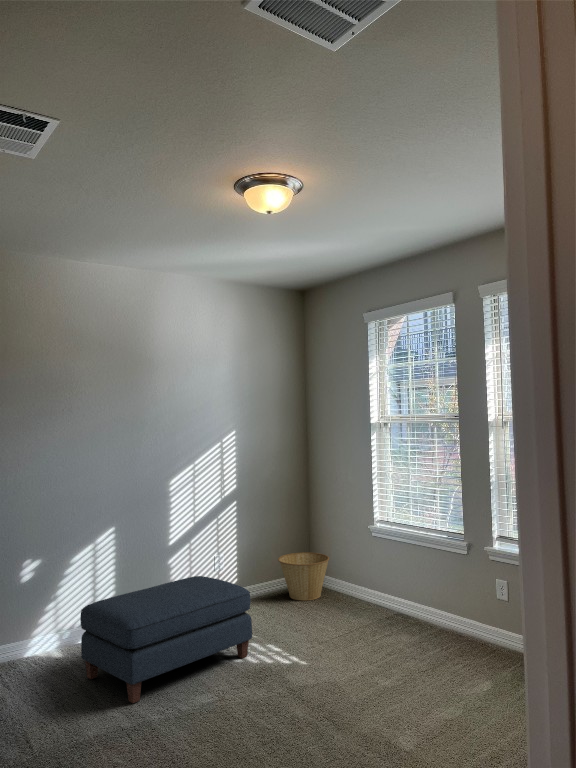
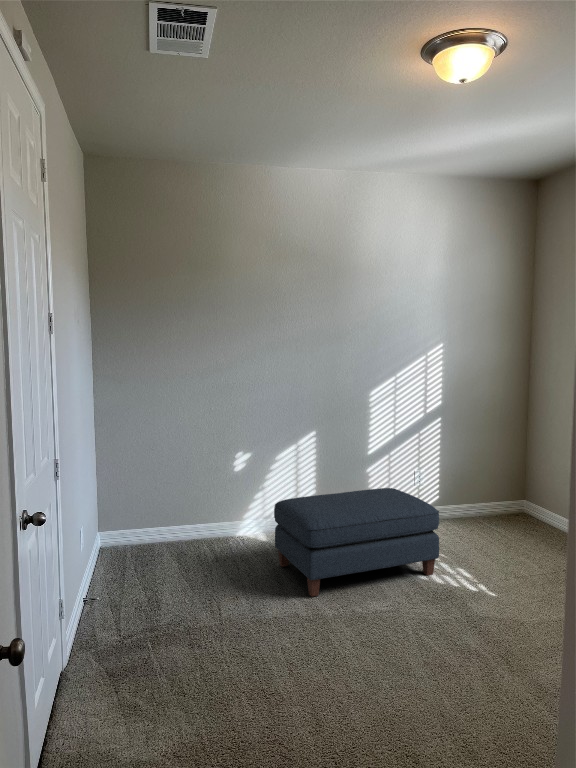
basket: present [278,552,329,600] -> none [484,478,544,528]

